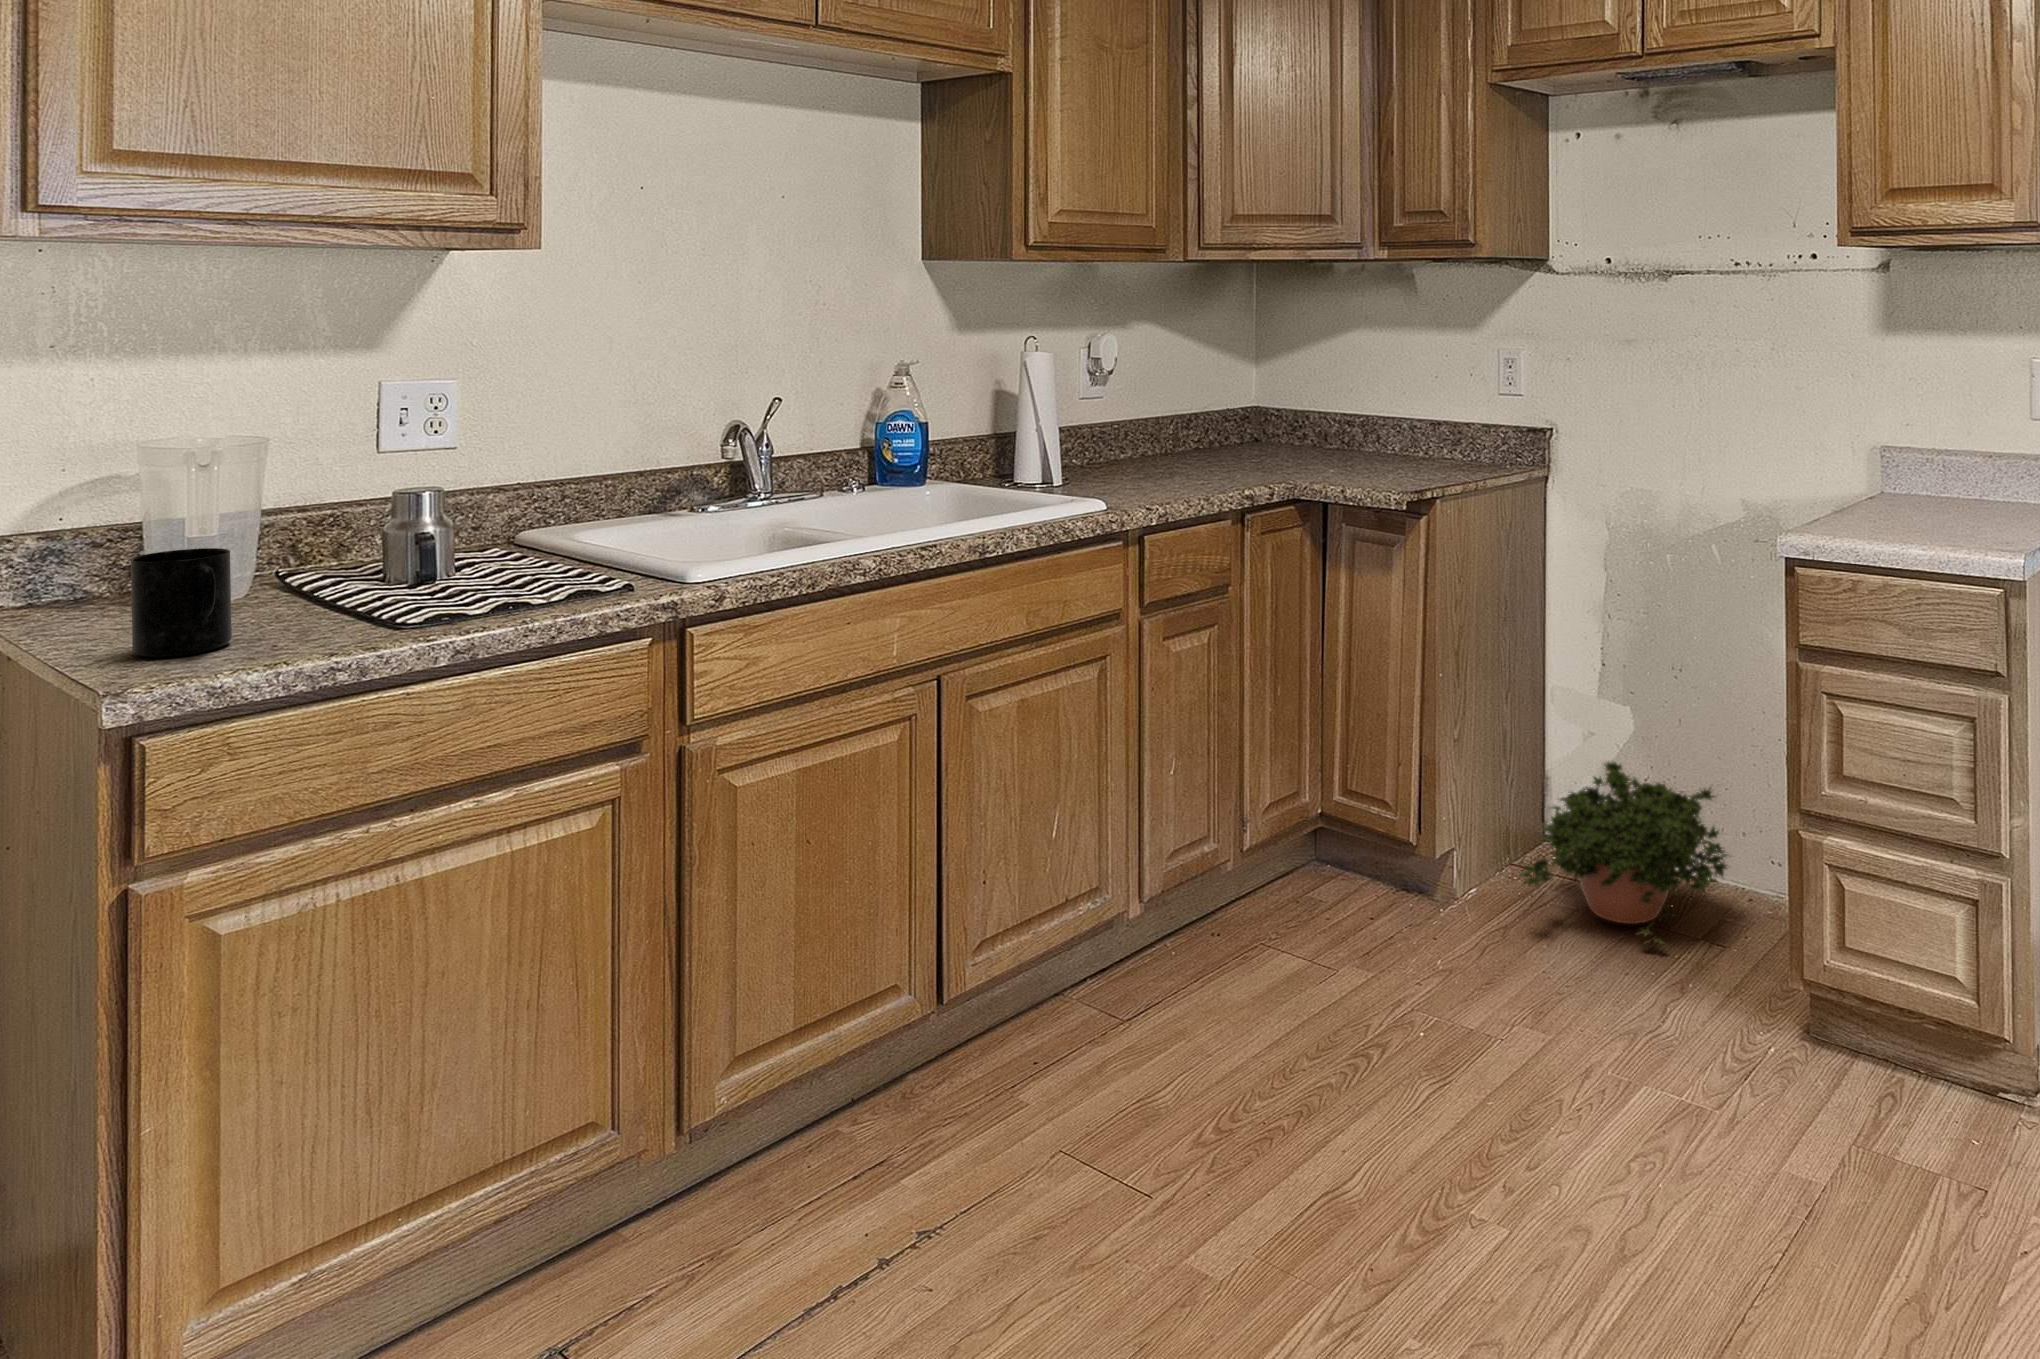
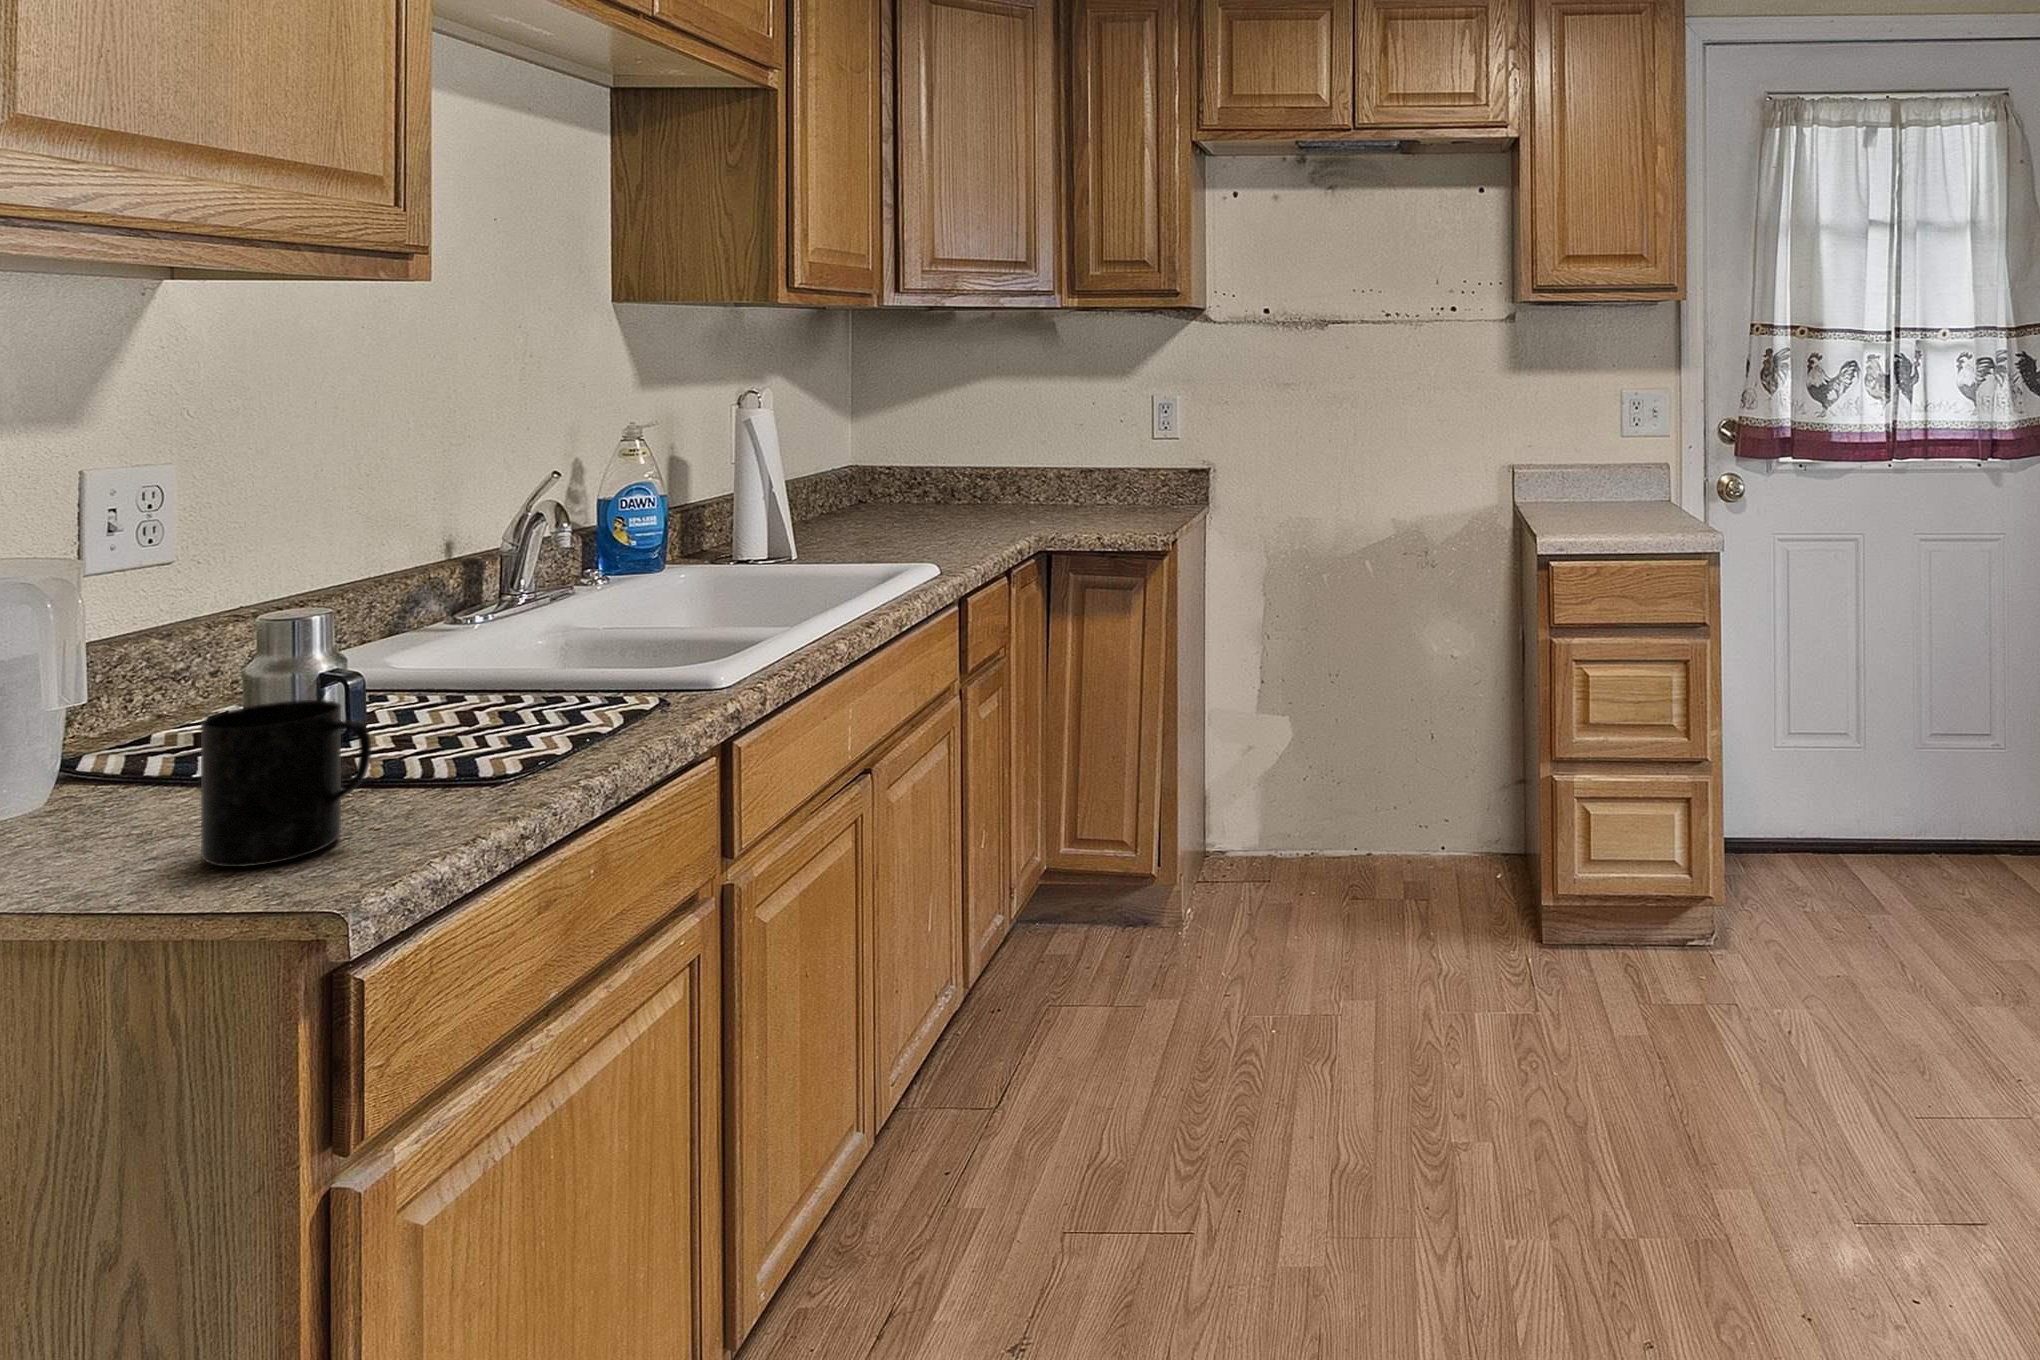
potted plant: present [1520,762,1728,945] -> none [1256,763,1429,920]

